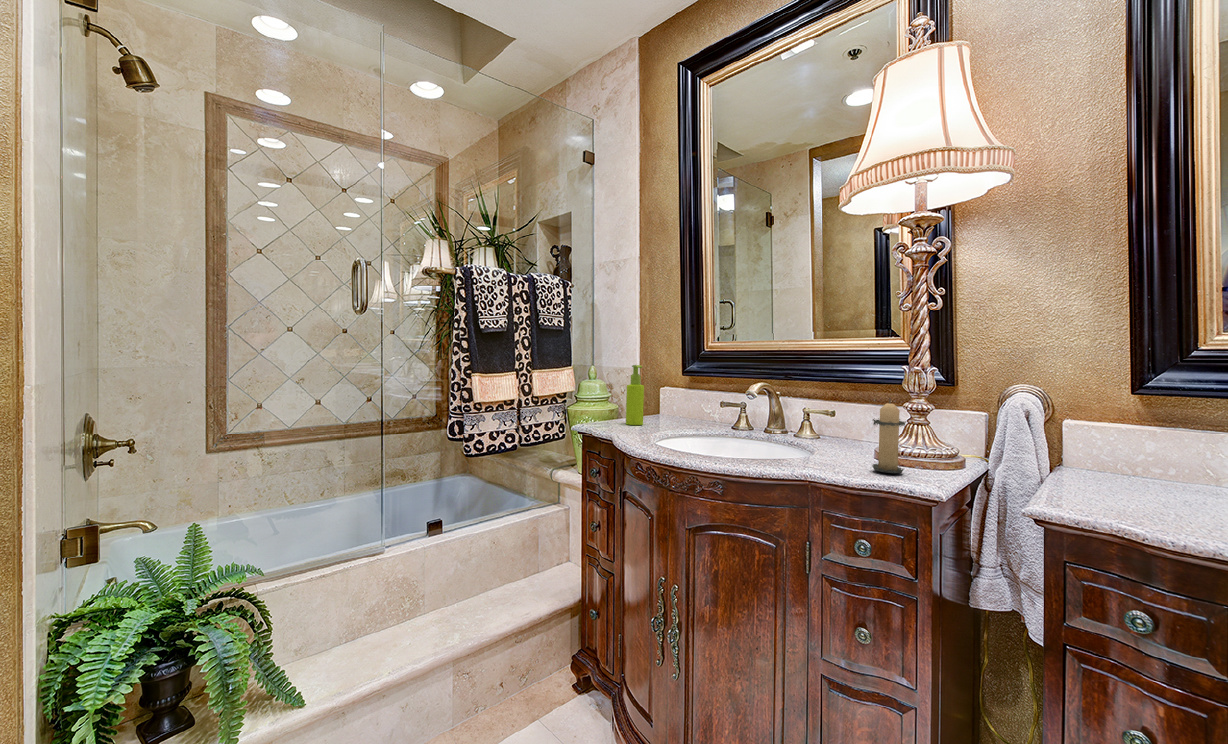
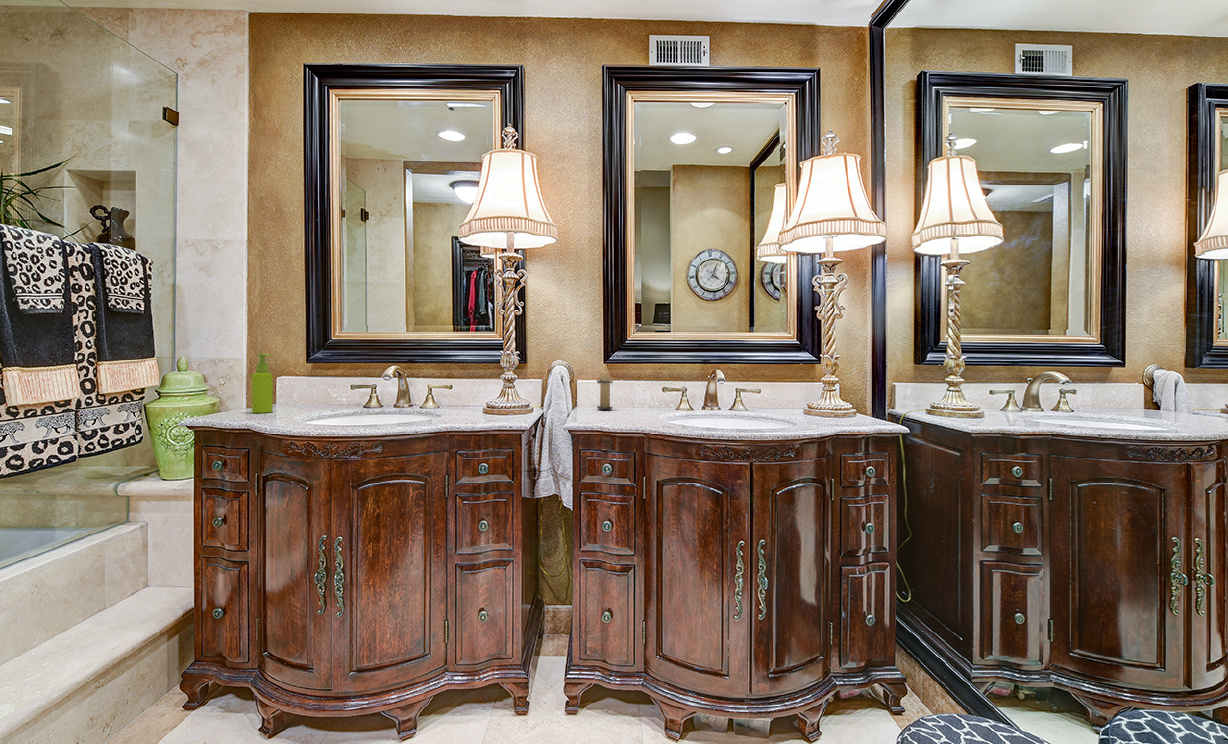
candle: present [872,398,906,473] -> present [597,371,613,409]

